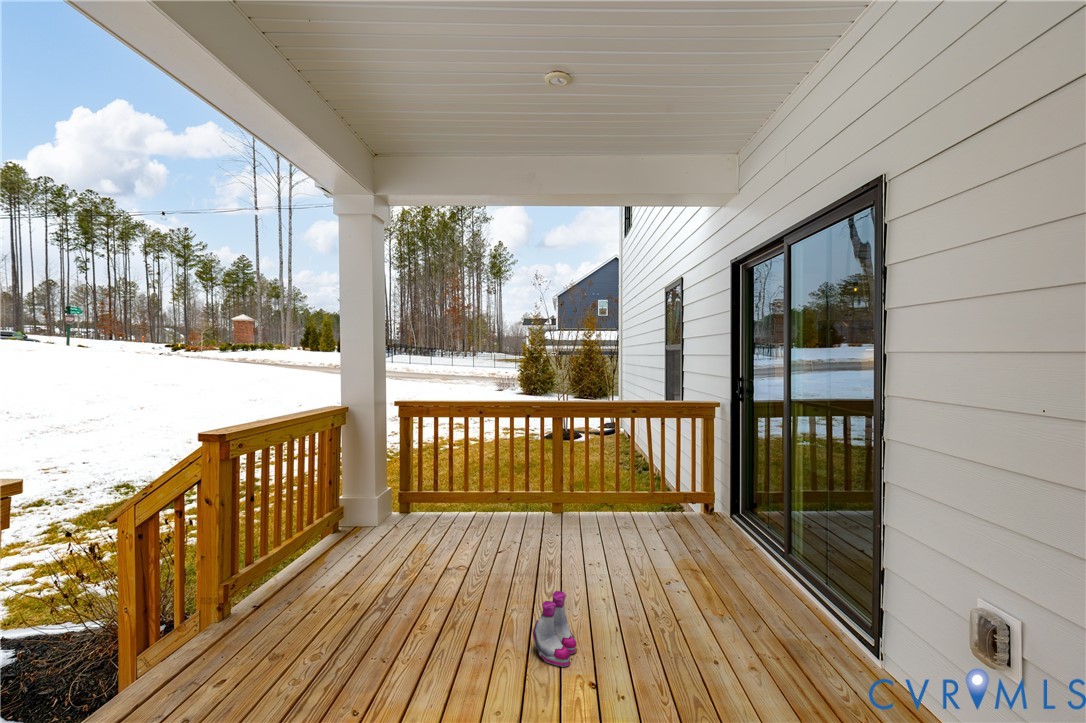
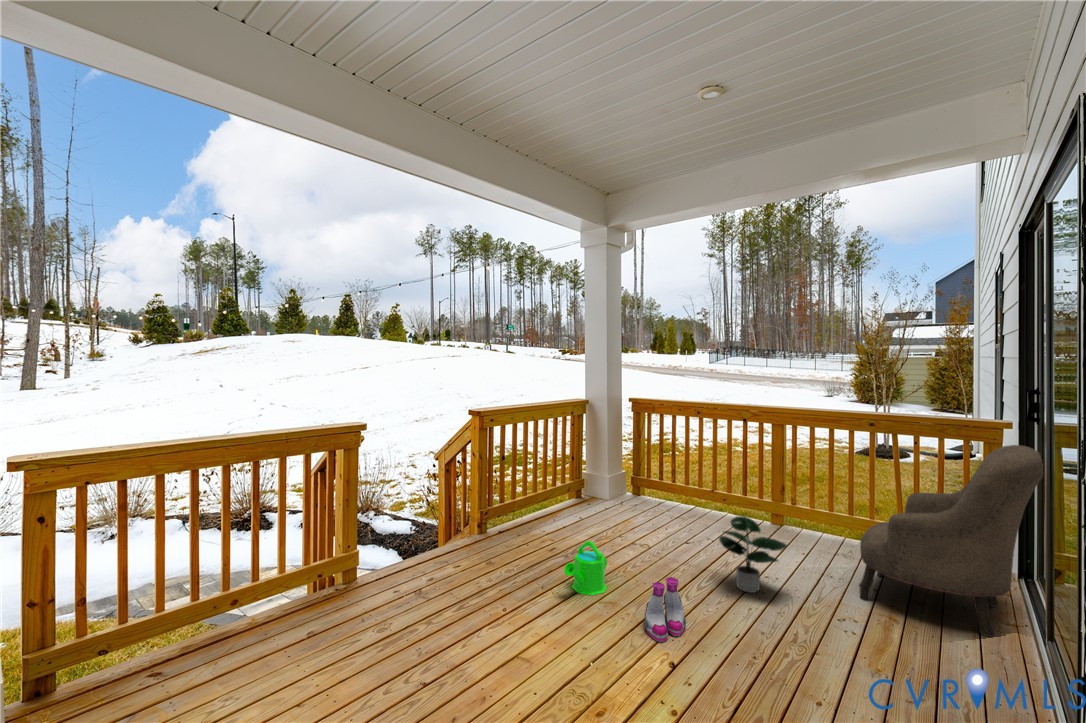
armchair: none [645,416,765,563] -> present [860,445,1045,637]
potted plant: none [551,511,614,585] -> present [719,516,787,593]
watering can: none [418,579,463,649] -> present [564,541,607,595]

